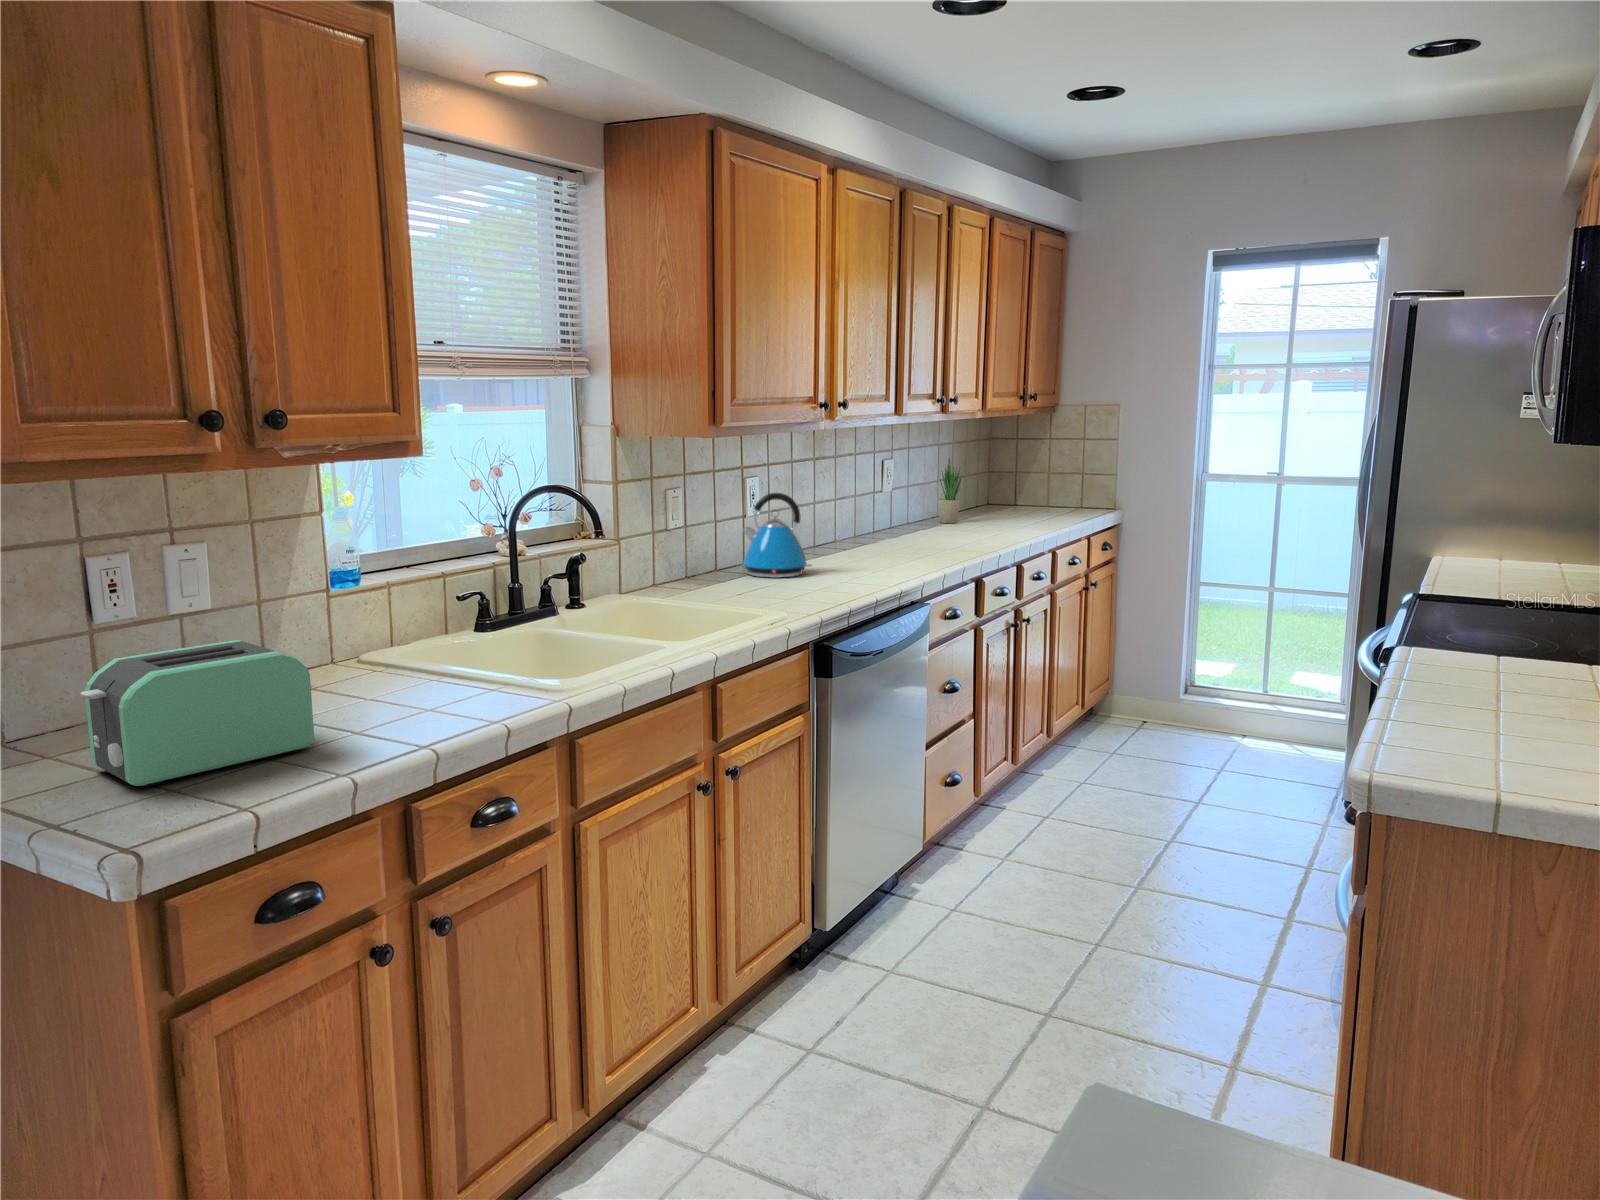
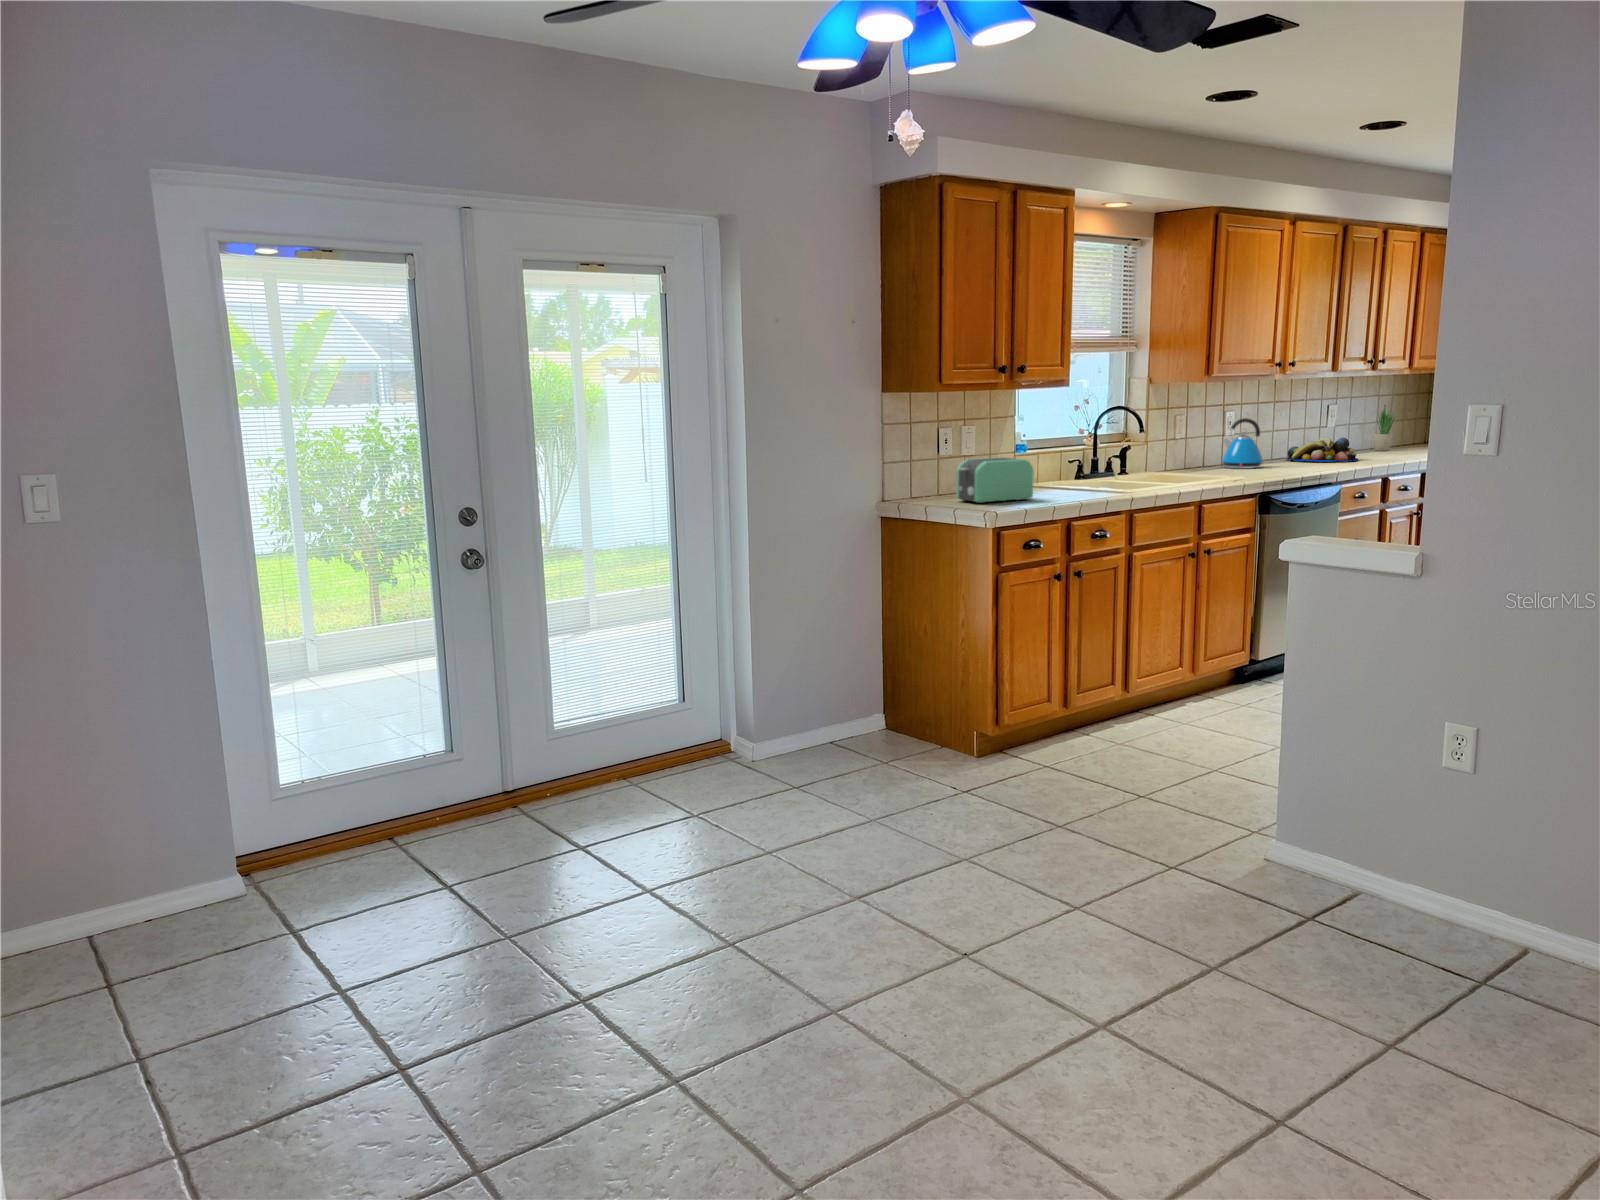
fruit bowl: none [834,515,936,555] -> present [1287,437,1358,462]

